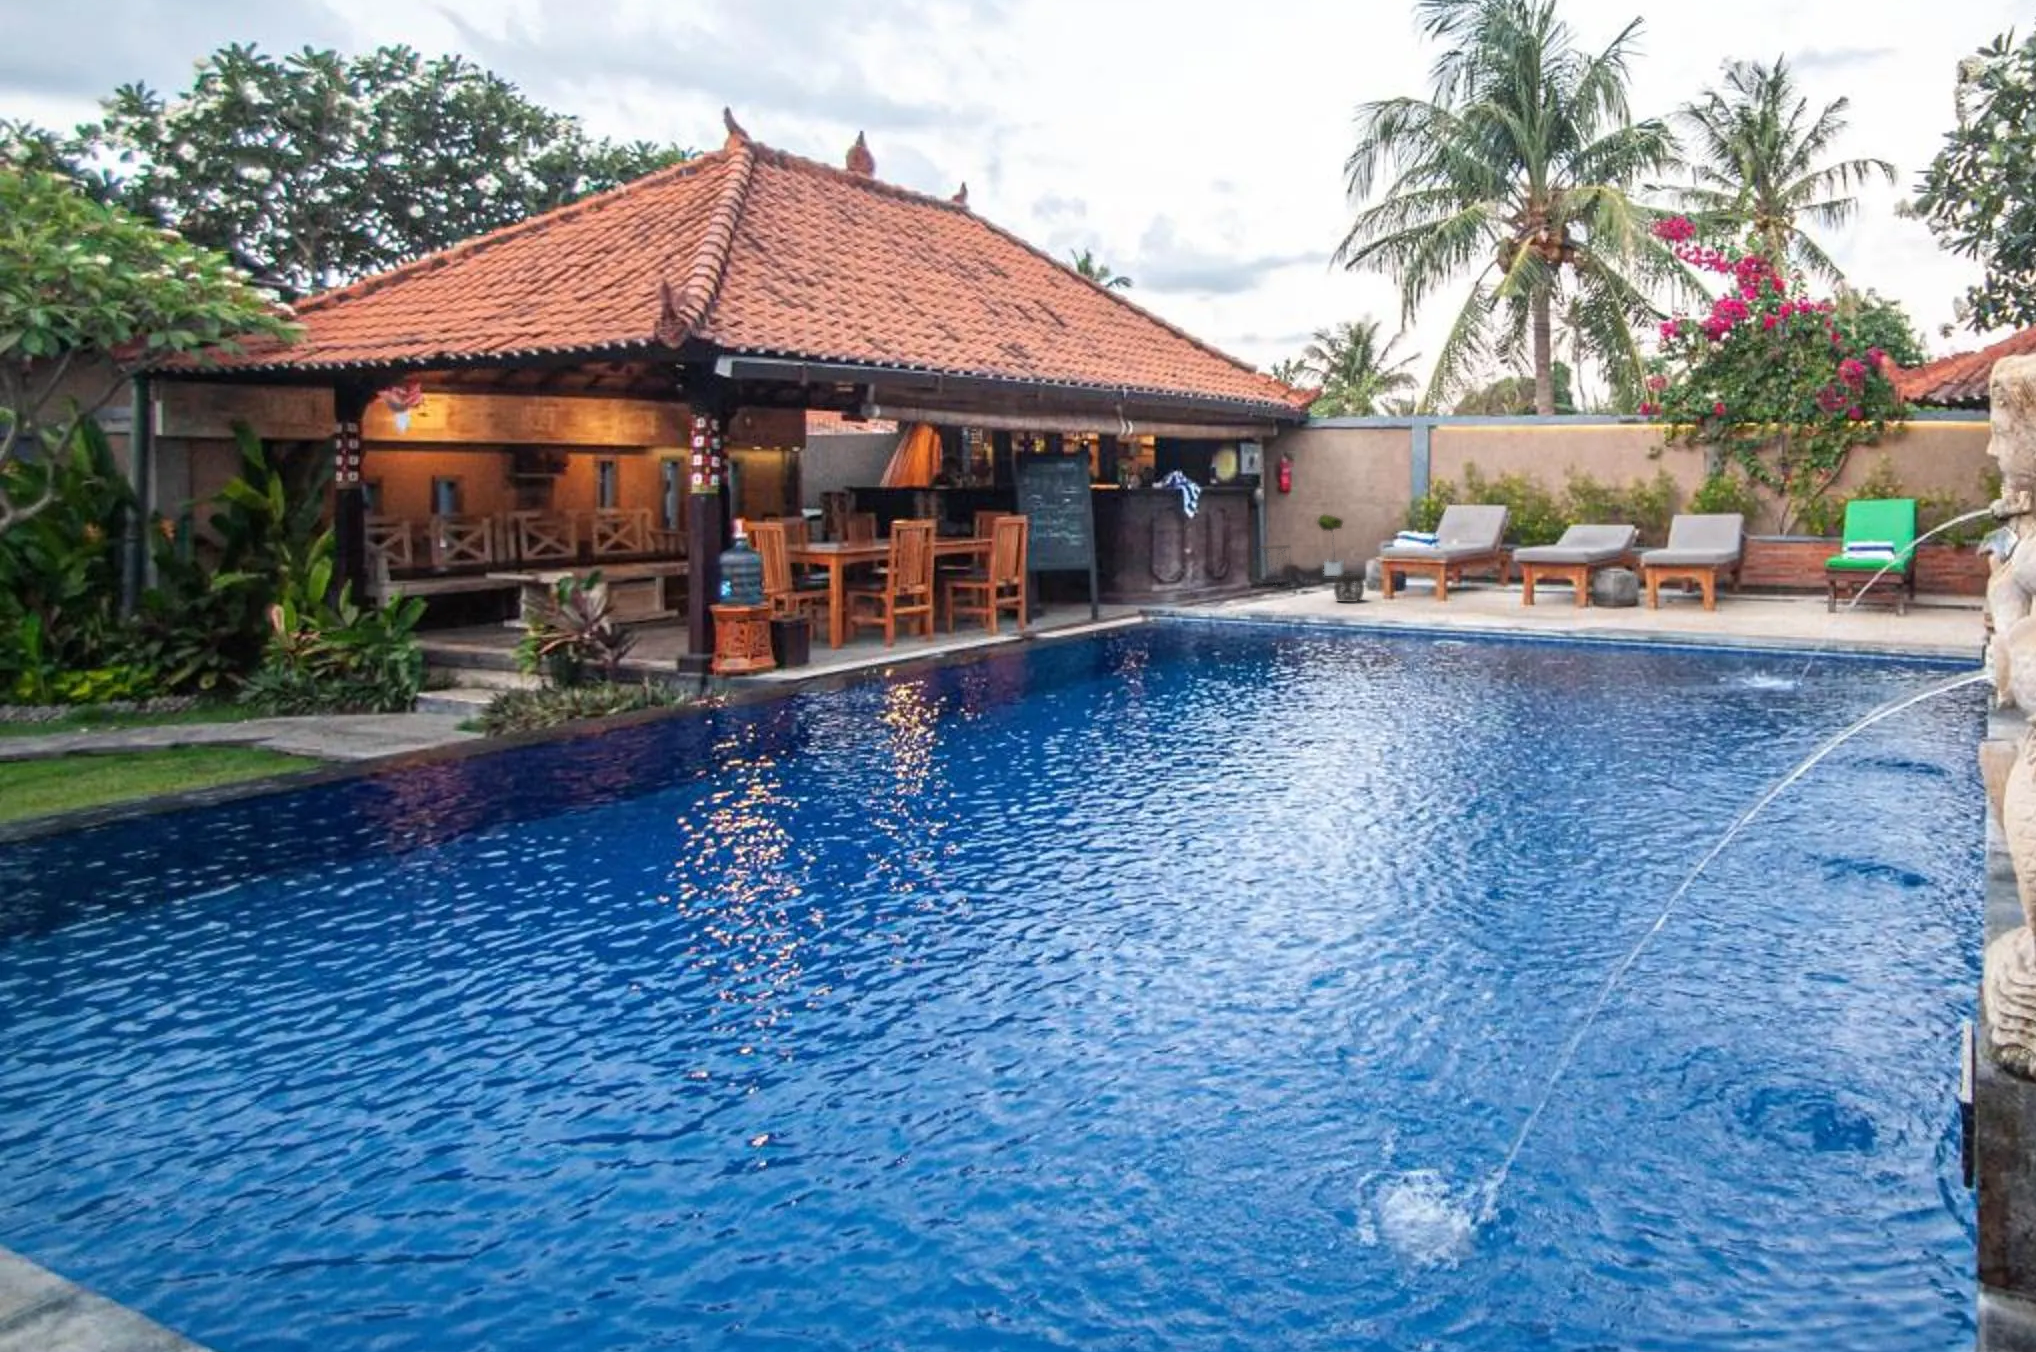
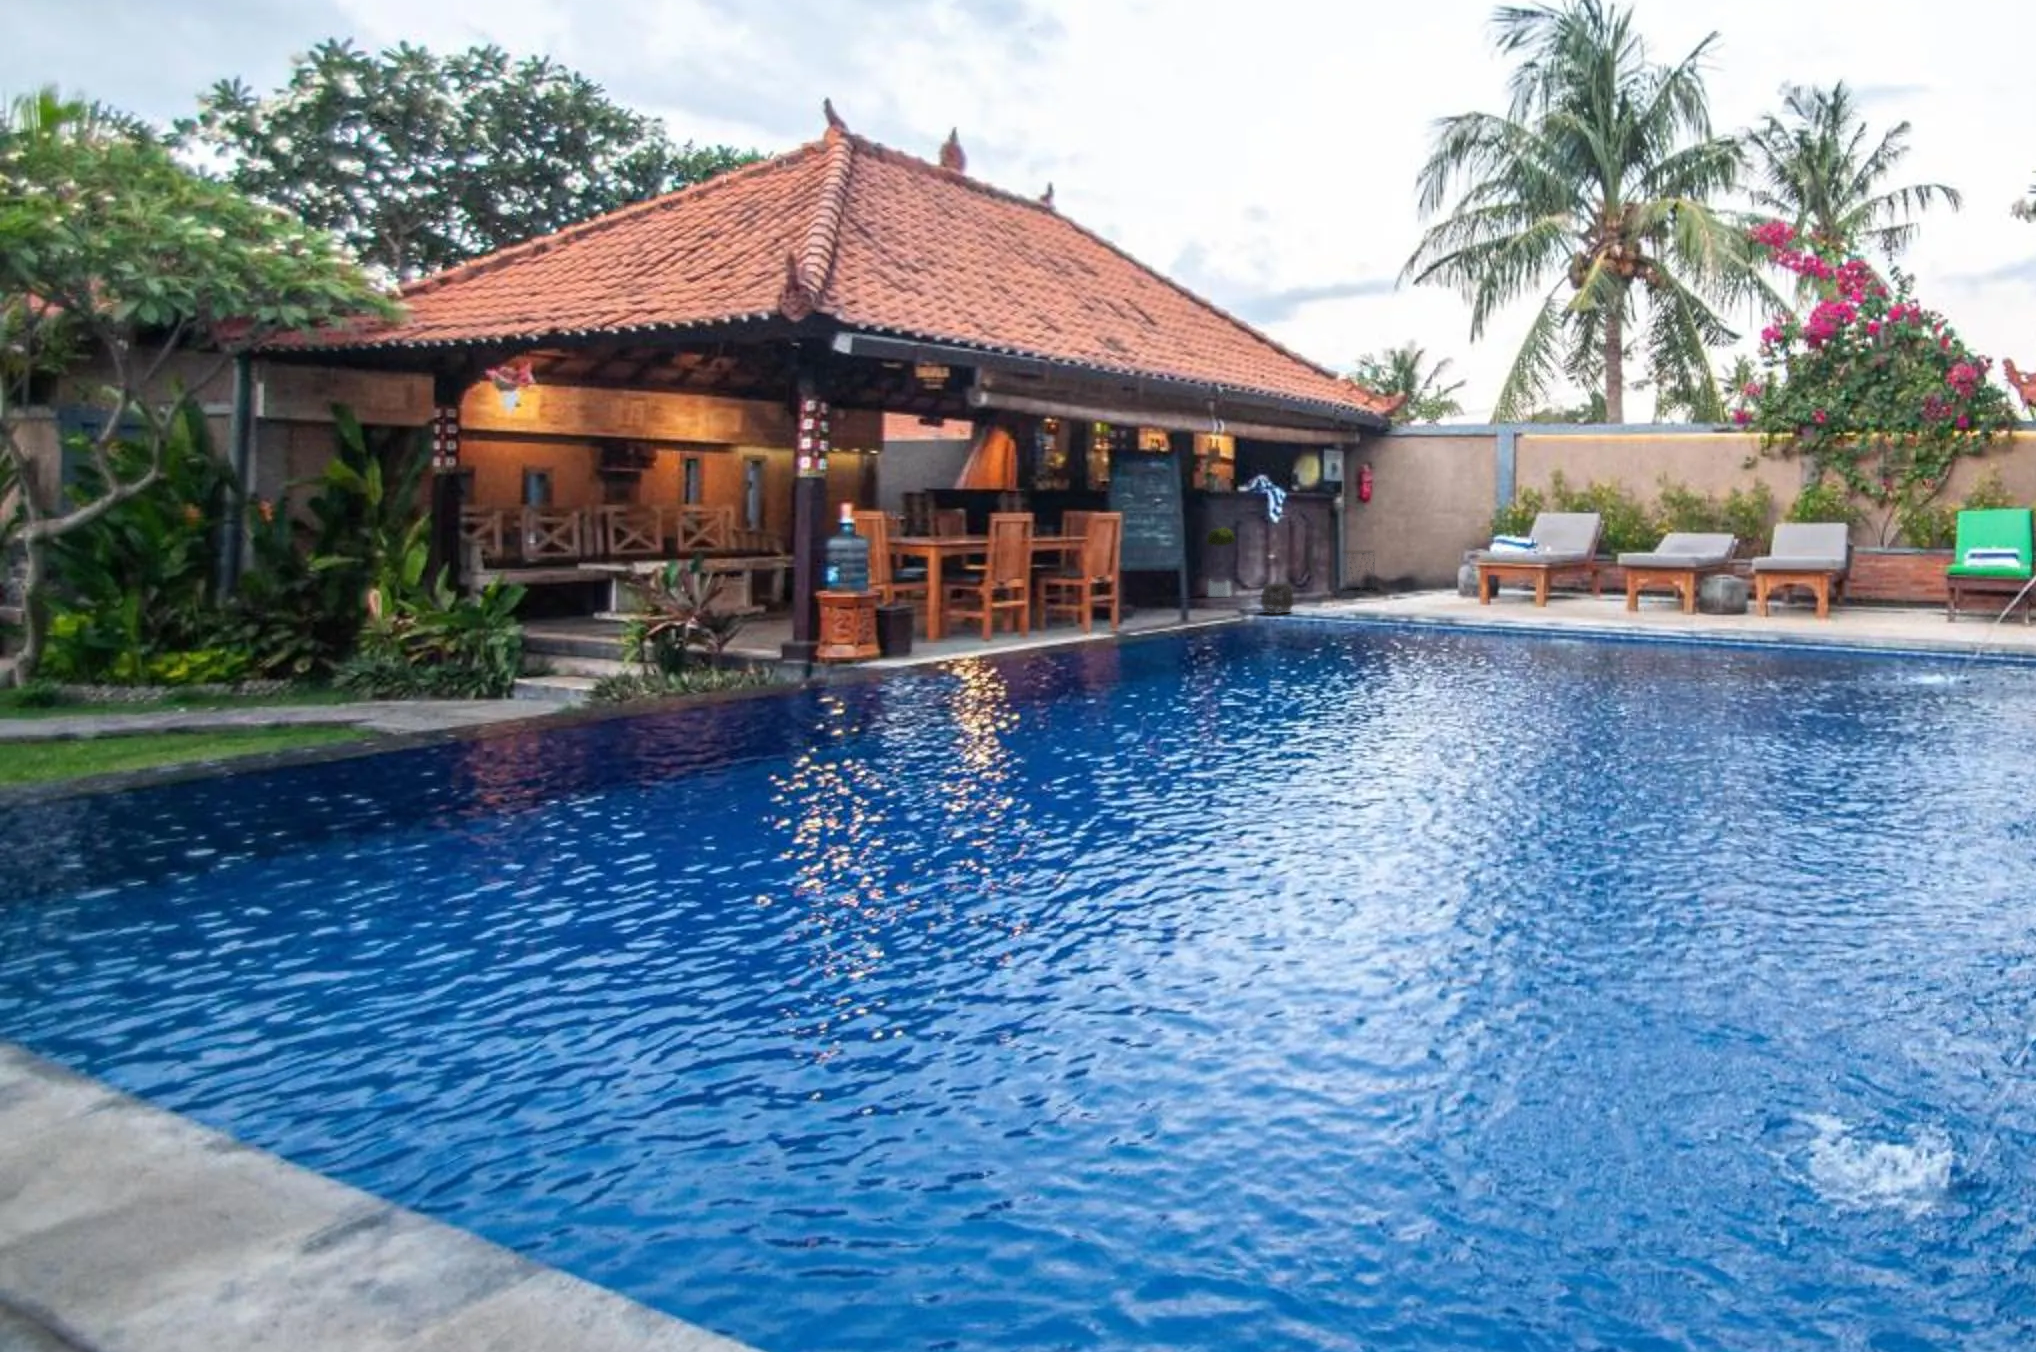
potted tree: present [1318,514,1344,576] -> present [1207,528,1235,597]
woven basket: present [1334,574,1364,602] -> present [1261,584,1294,614]

